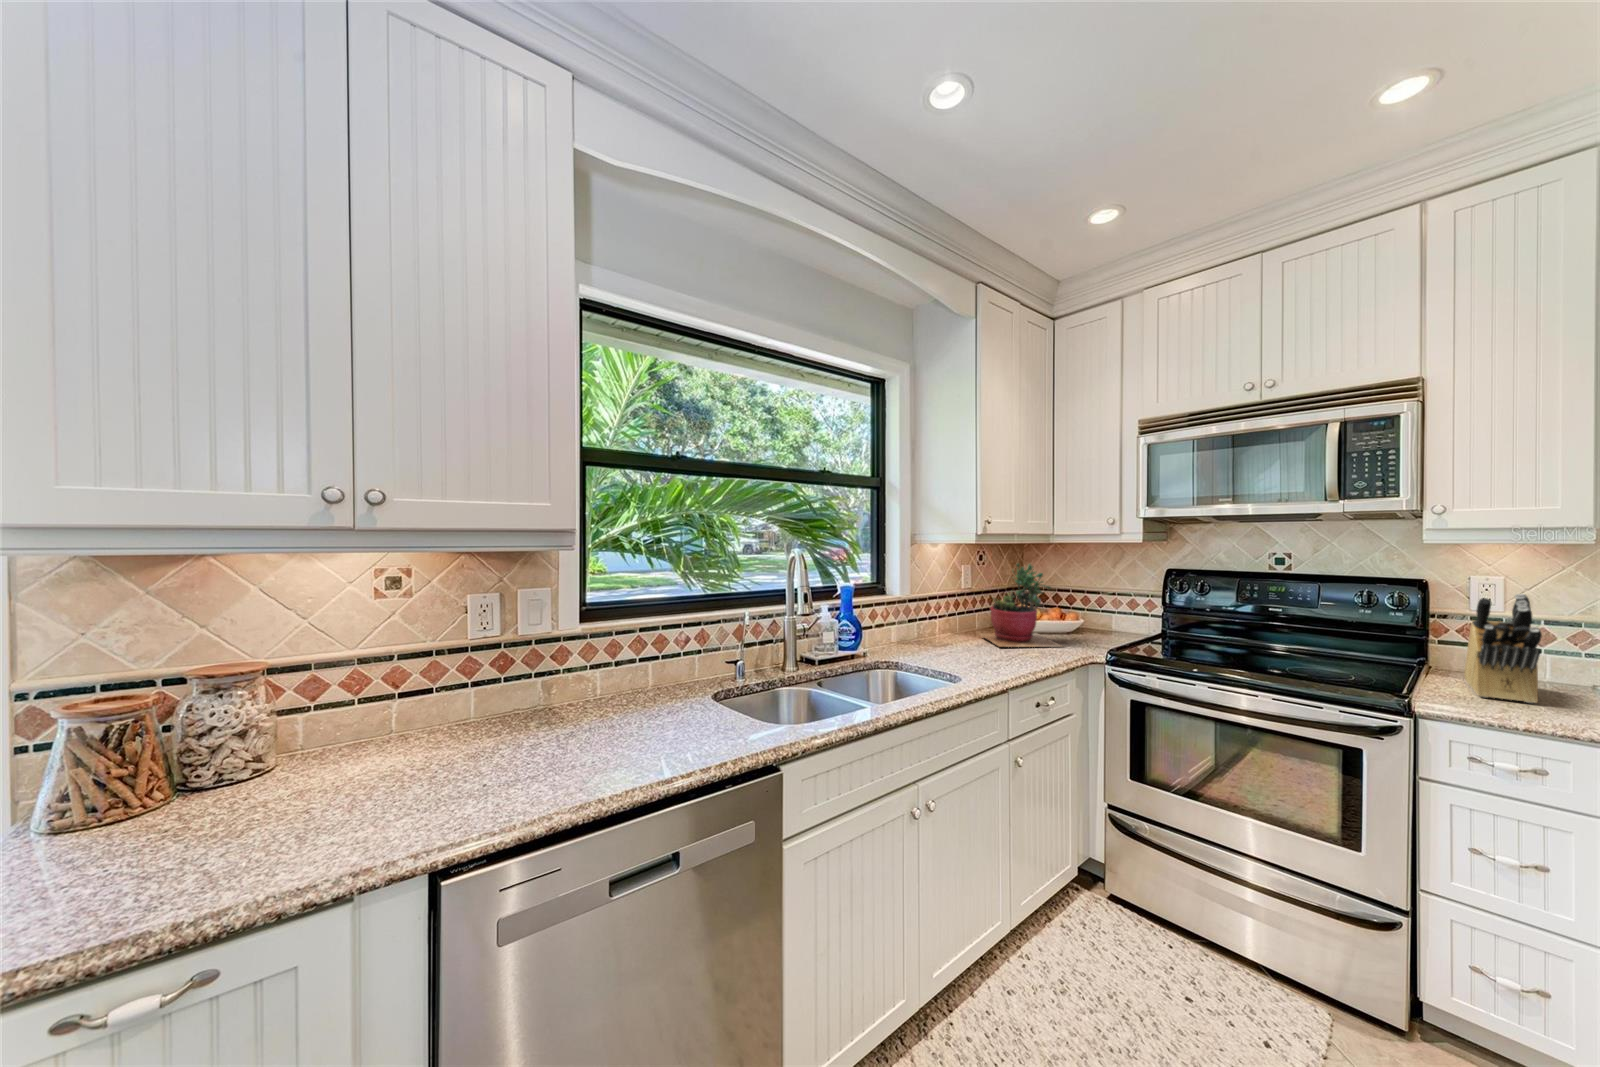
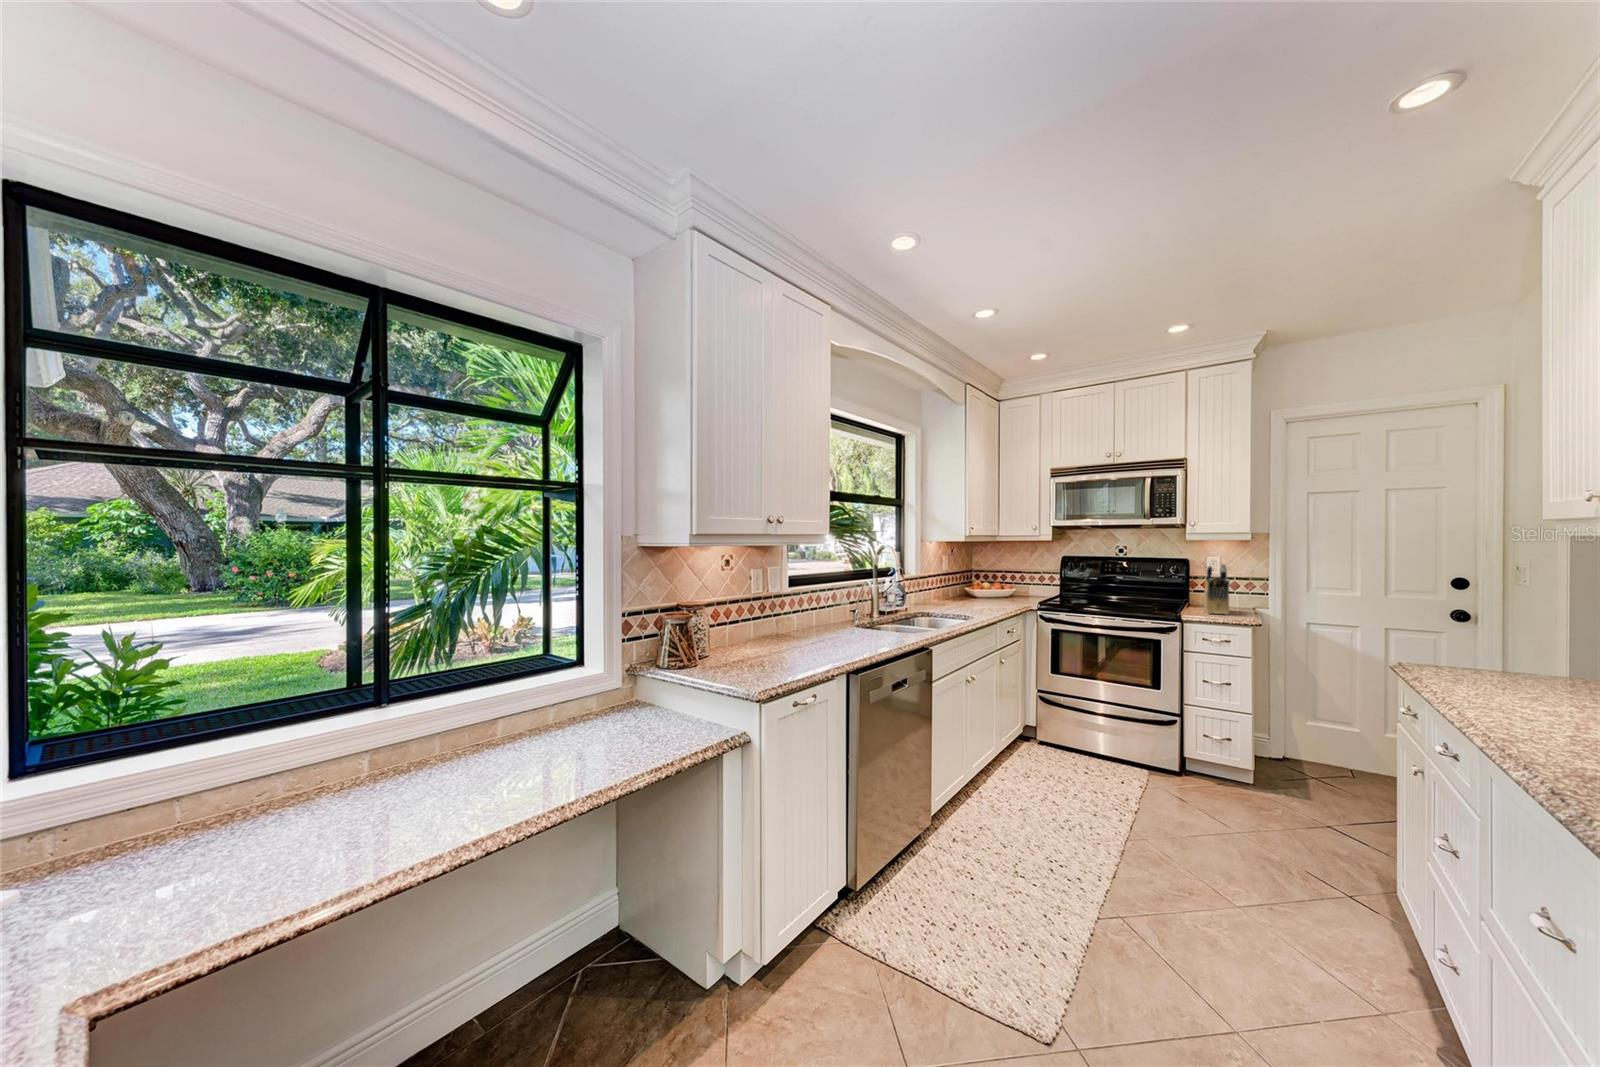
succulent plant: present [980,564,1062,647] -> none [957,554,1011,604]

